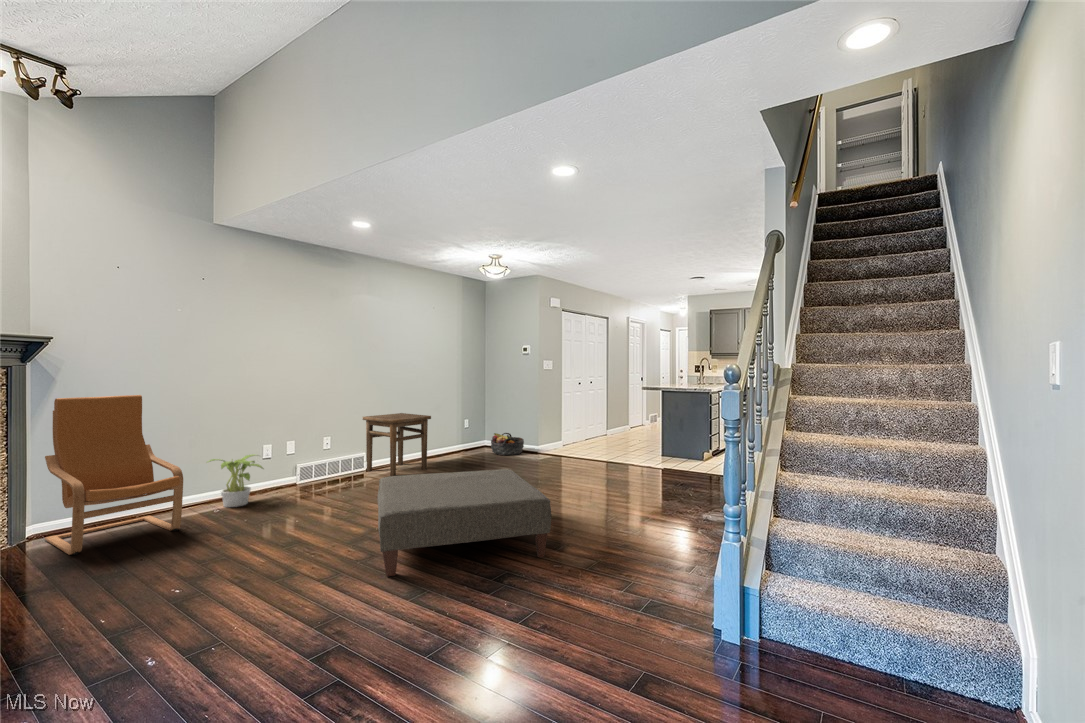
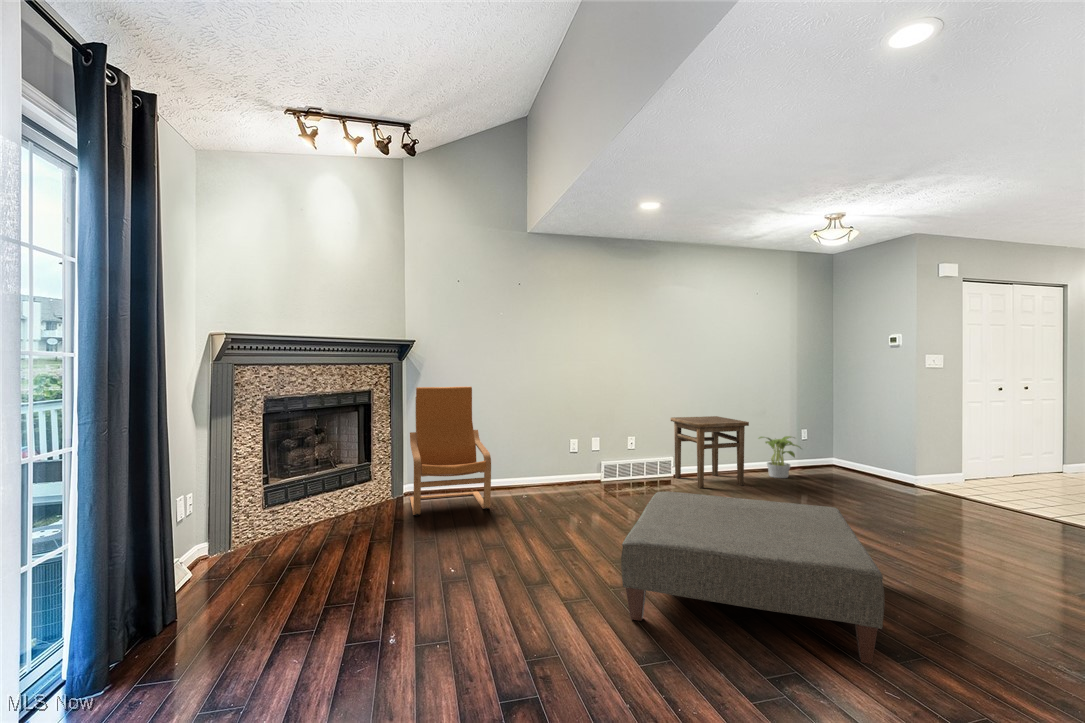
basket: present [491,433,524,455] -> none [839,451,892,483]
potted plant: present [208,454,264,507] -> present [759,436,799,478]

